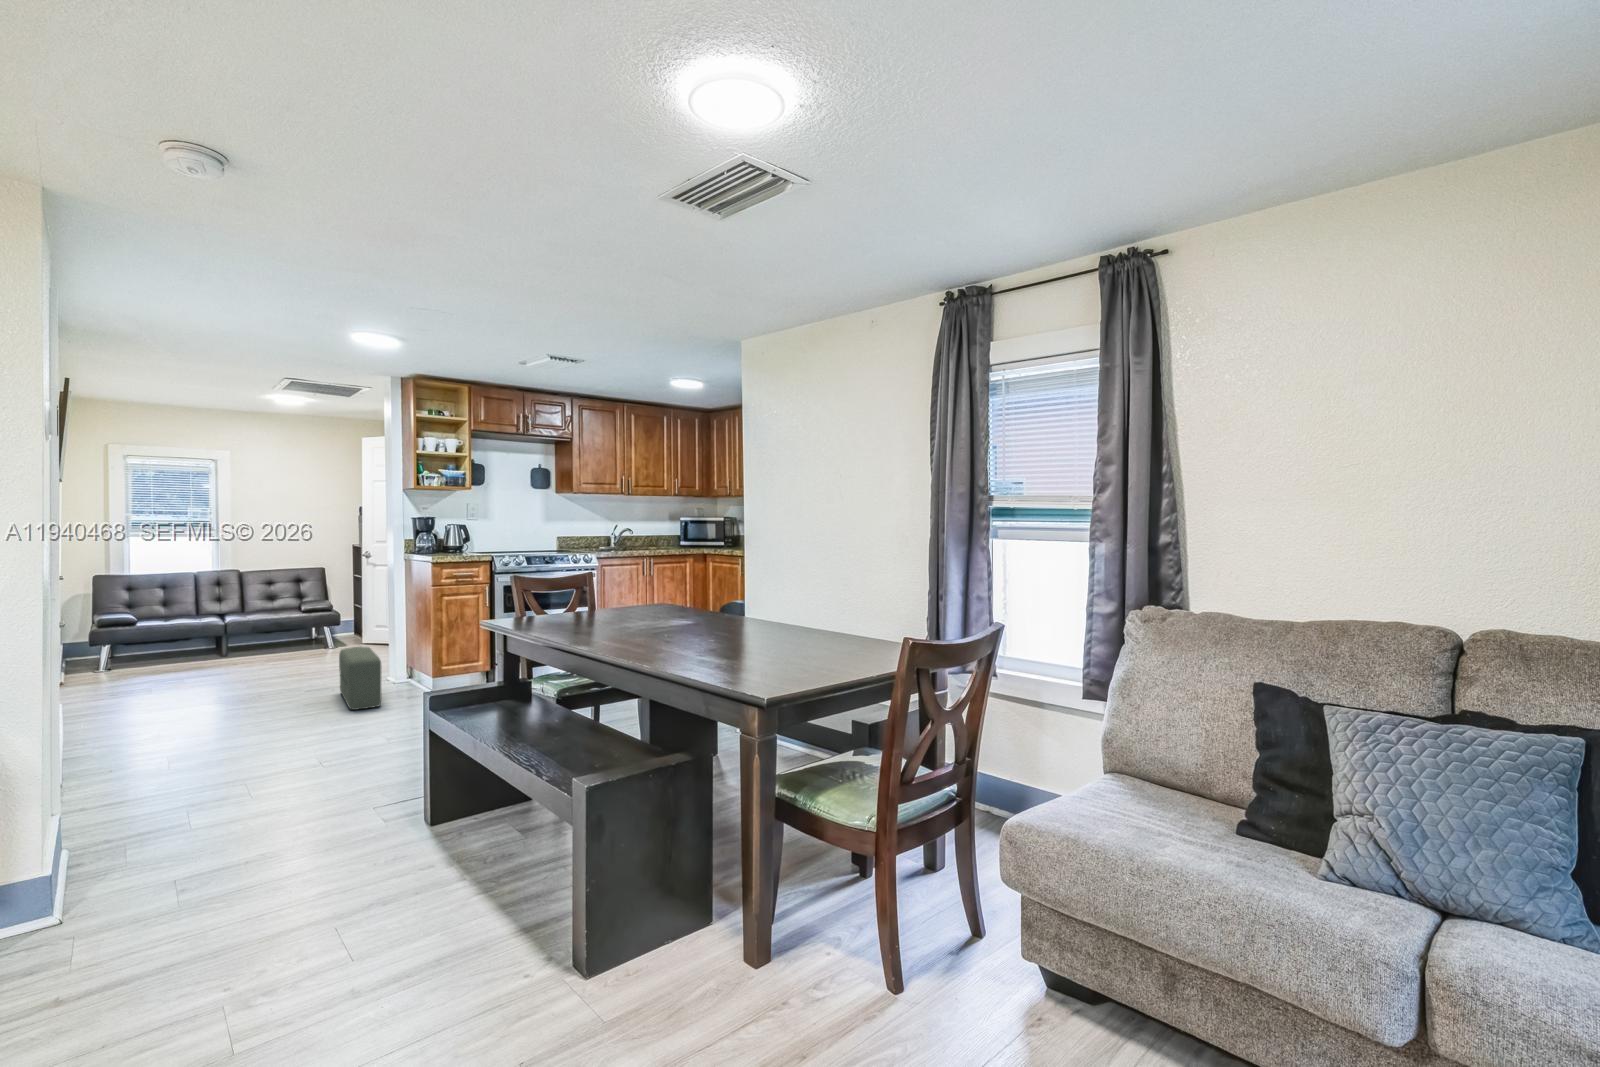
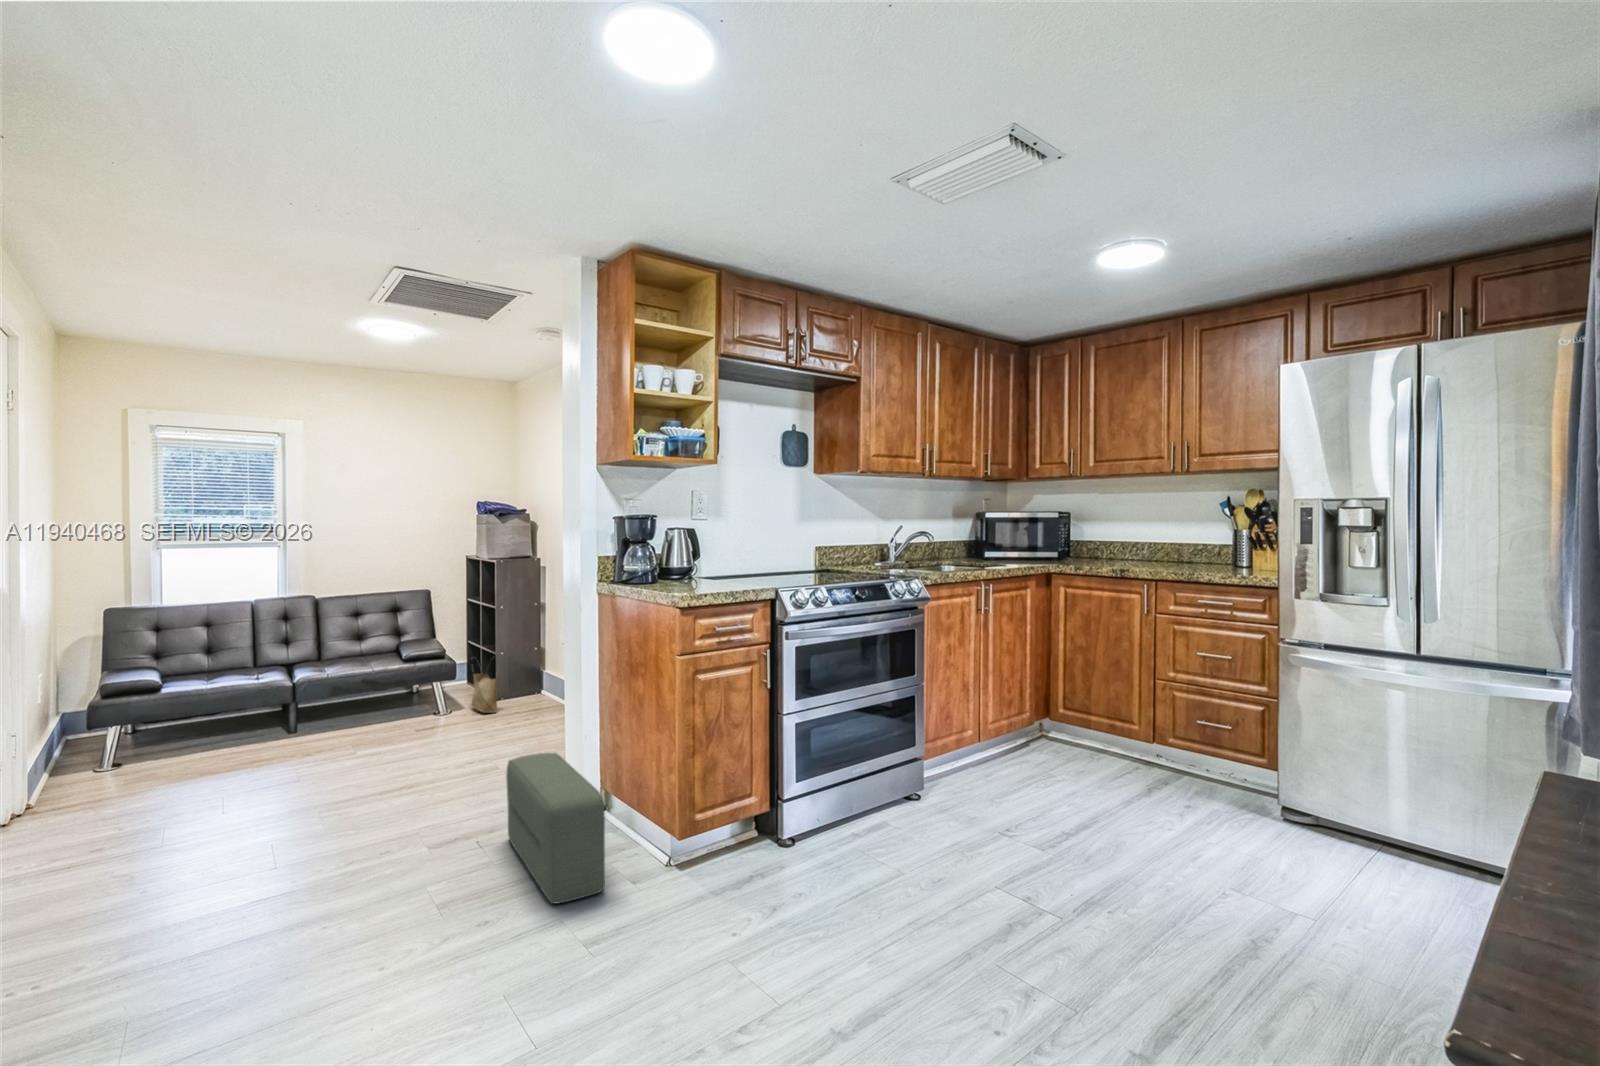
woven basket: none [347,610,367,647] -> present [471,664,499,713]

